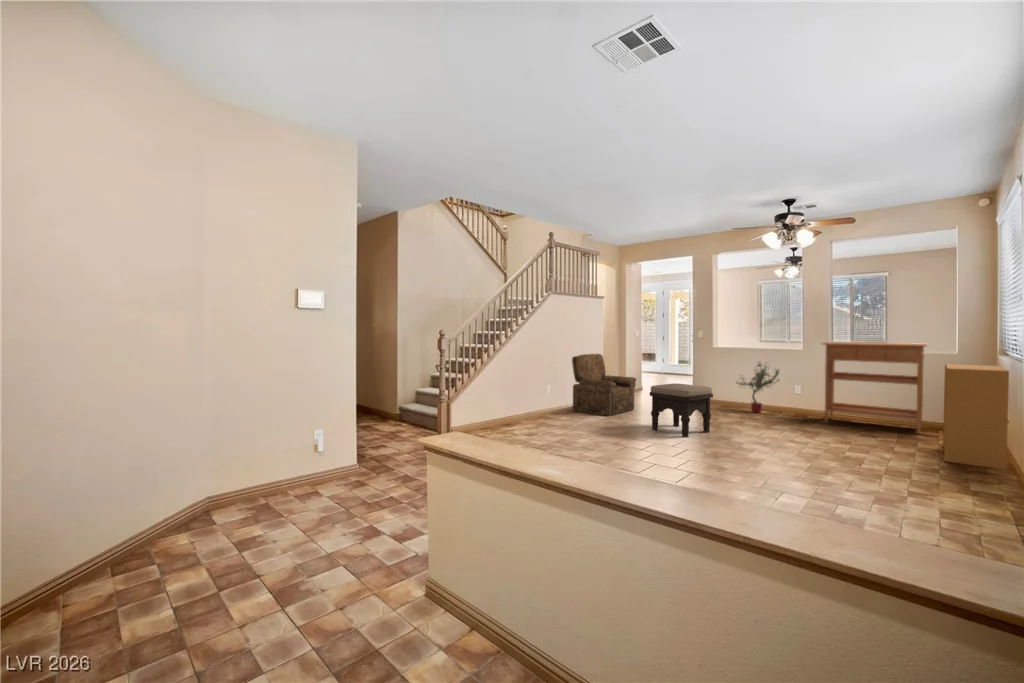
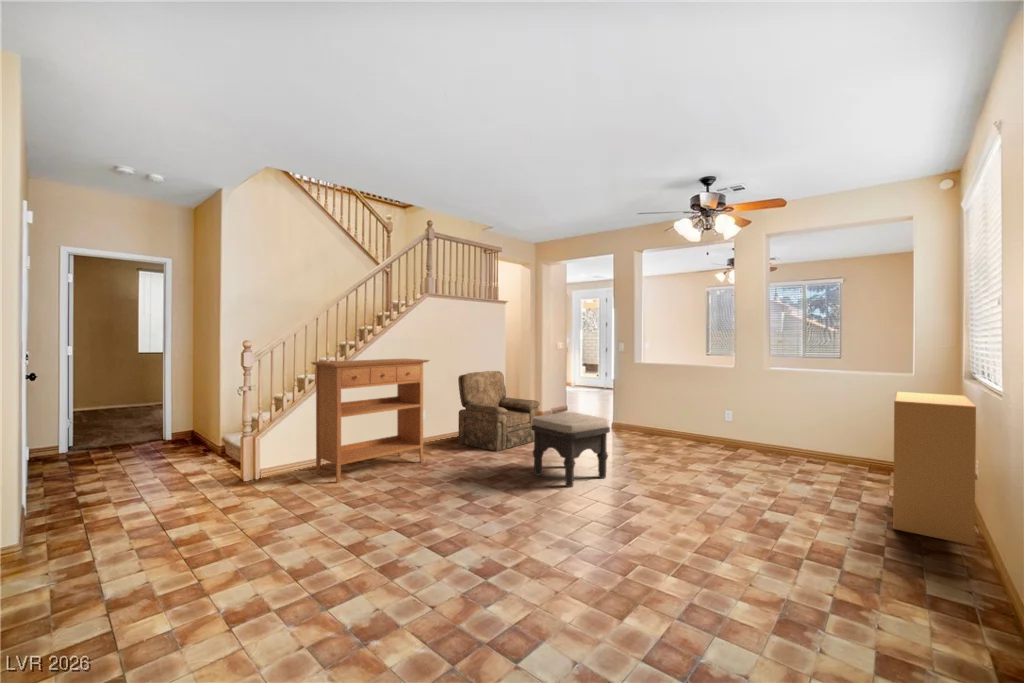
console table: present [822,342,927,434] -> present [311,359,429,483]
potted tree: present [737,362,779,413] -> none [659,381,709,445]

